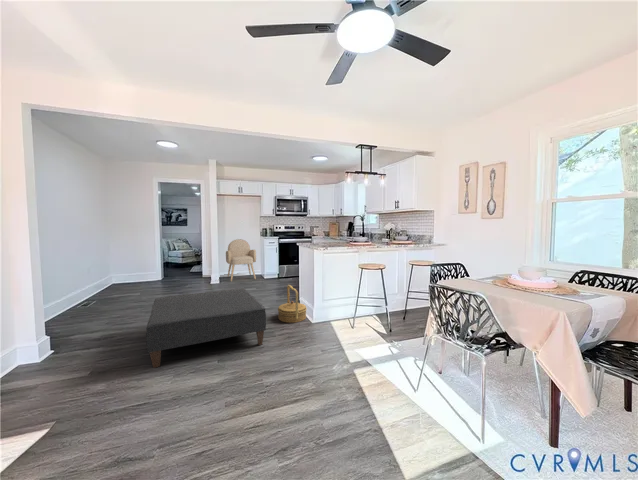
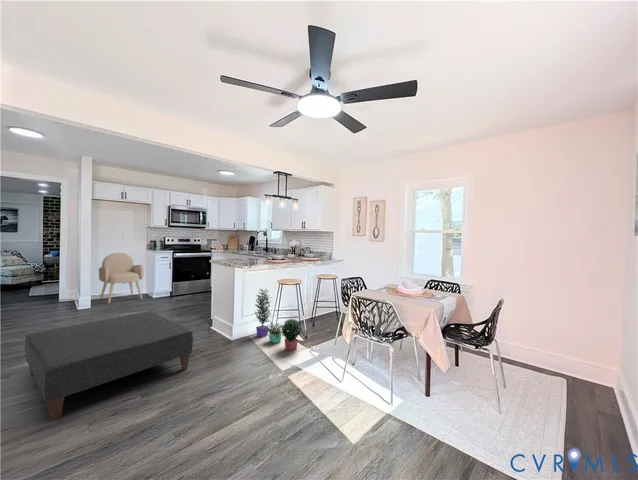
potted plant: none [334,272,381,343] -> present [255,289,301,351]
woven basket: present [278,285,307,323] -> none [192,303,224,343]

